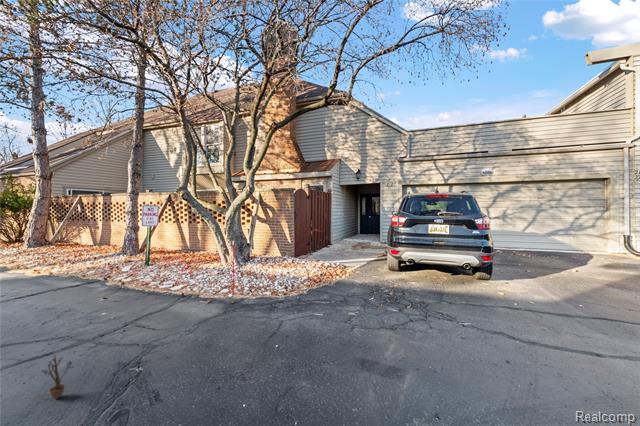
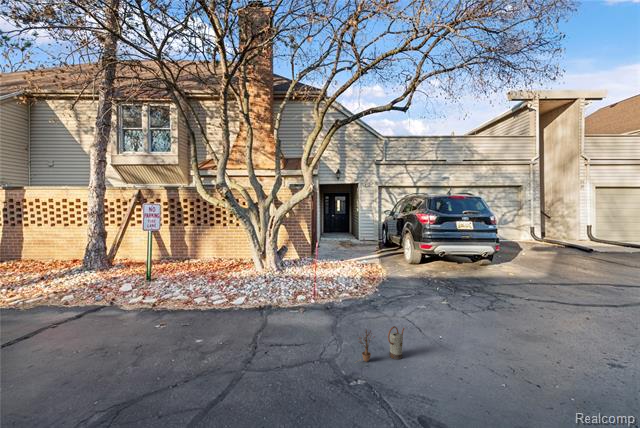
watering can: none [75,358,123,405] -> present [388,326,404,359]

